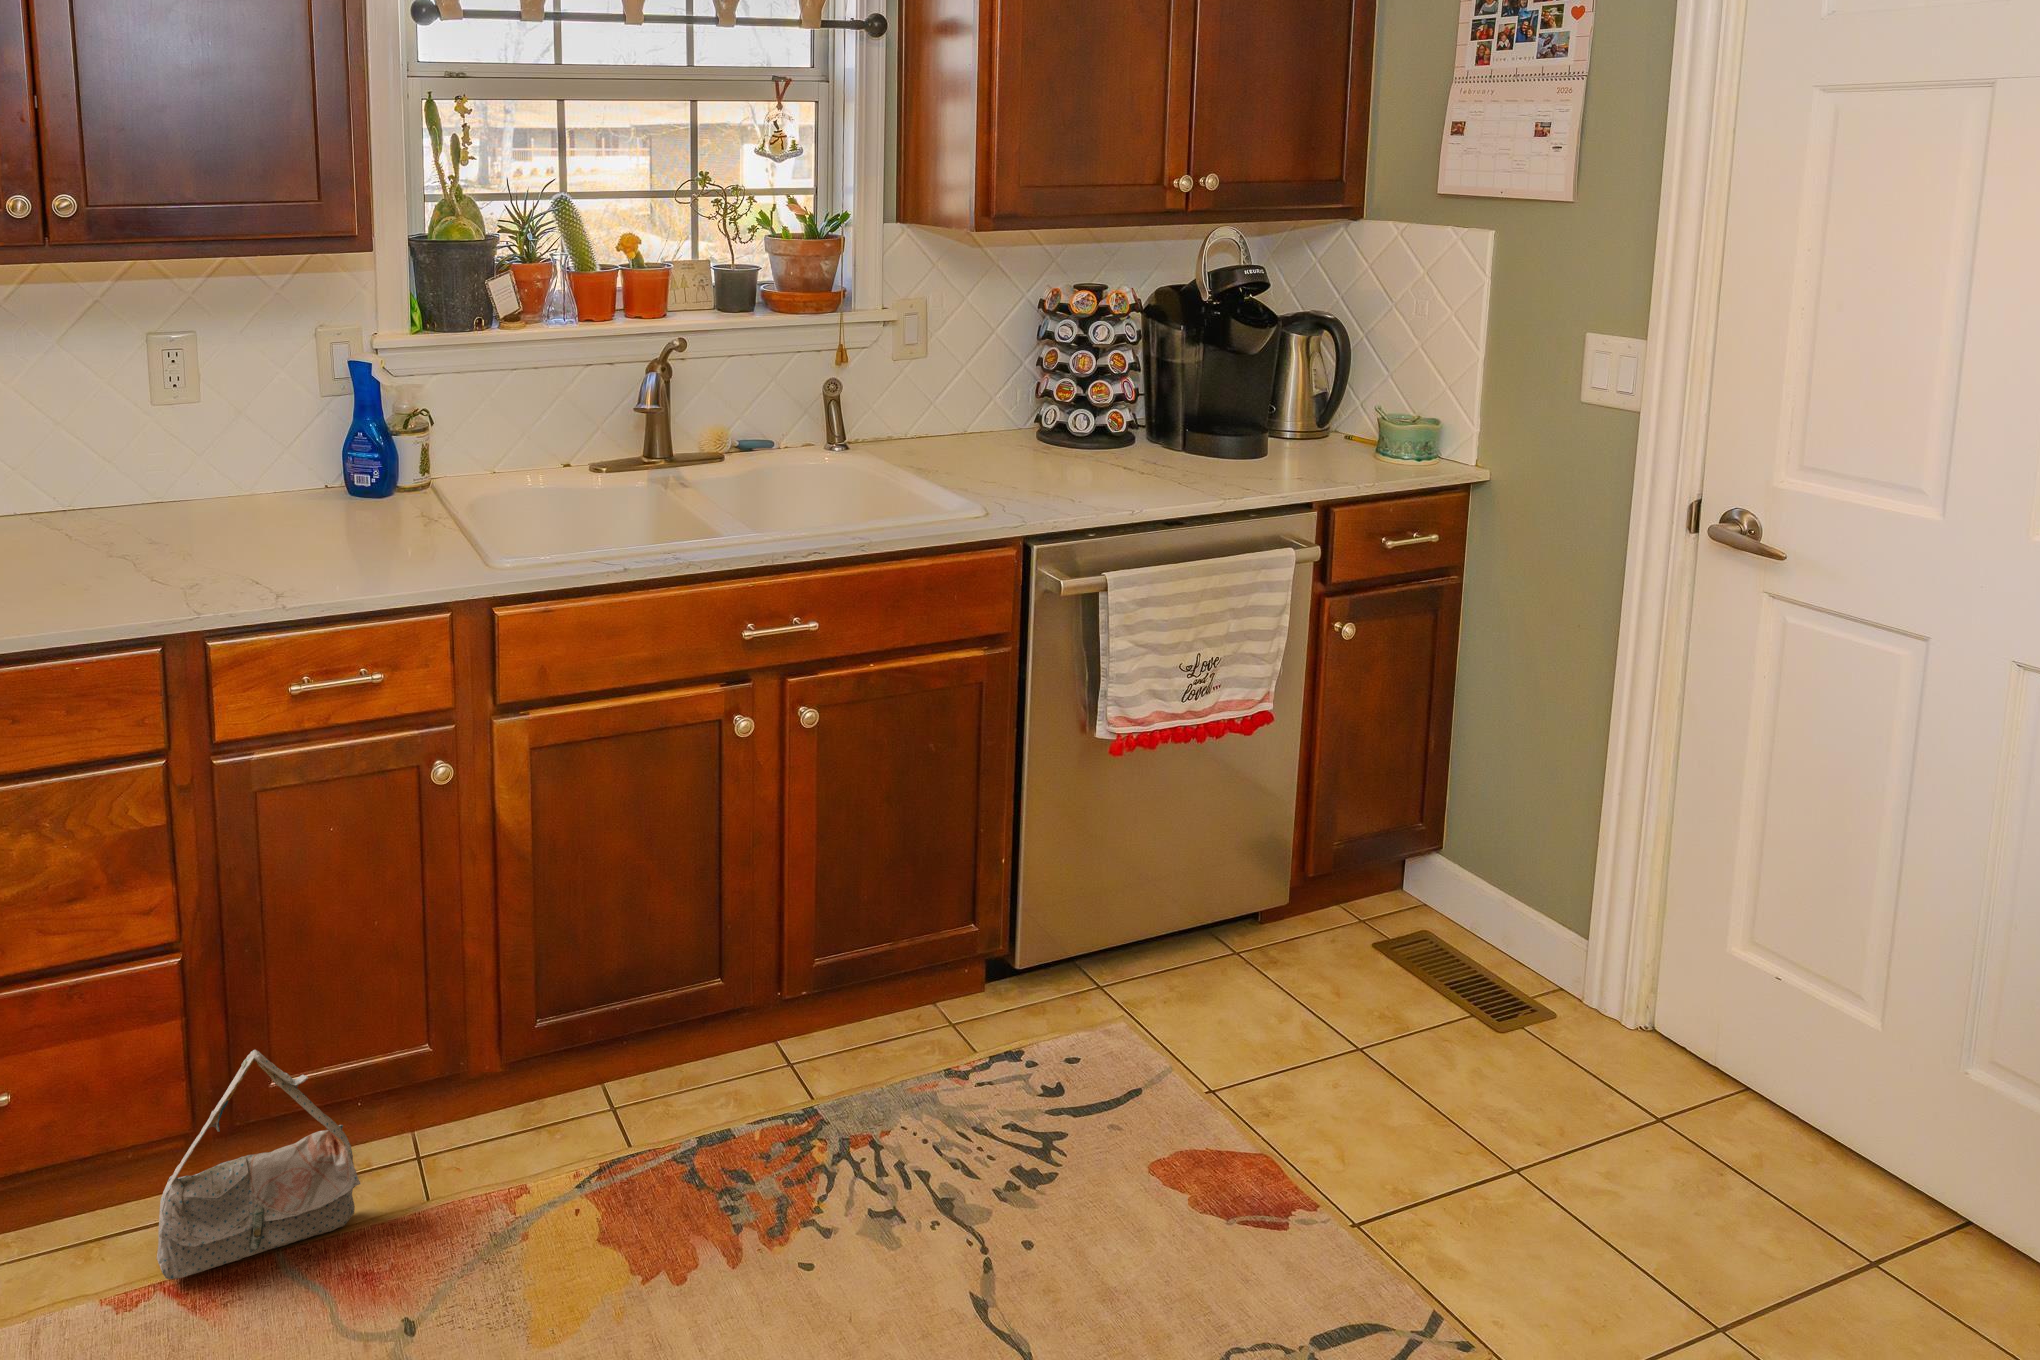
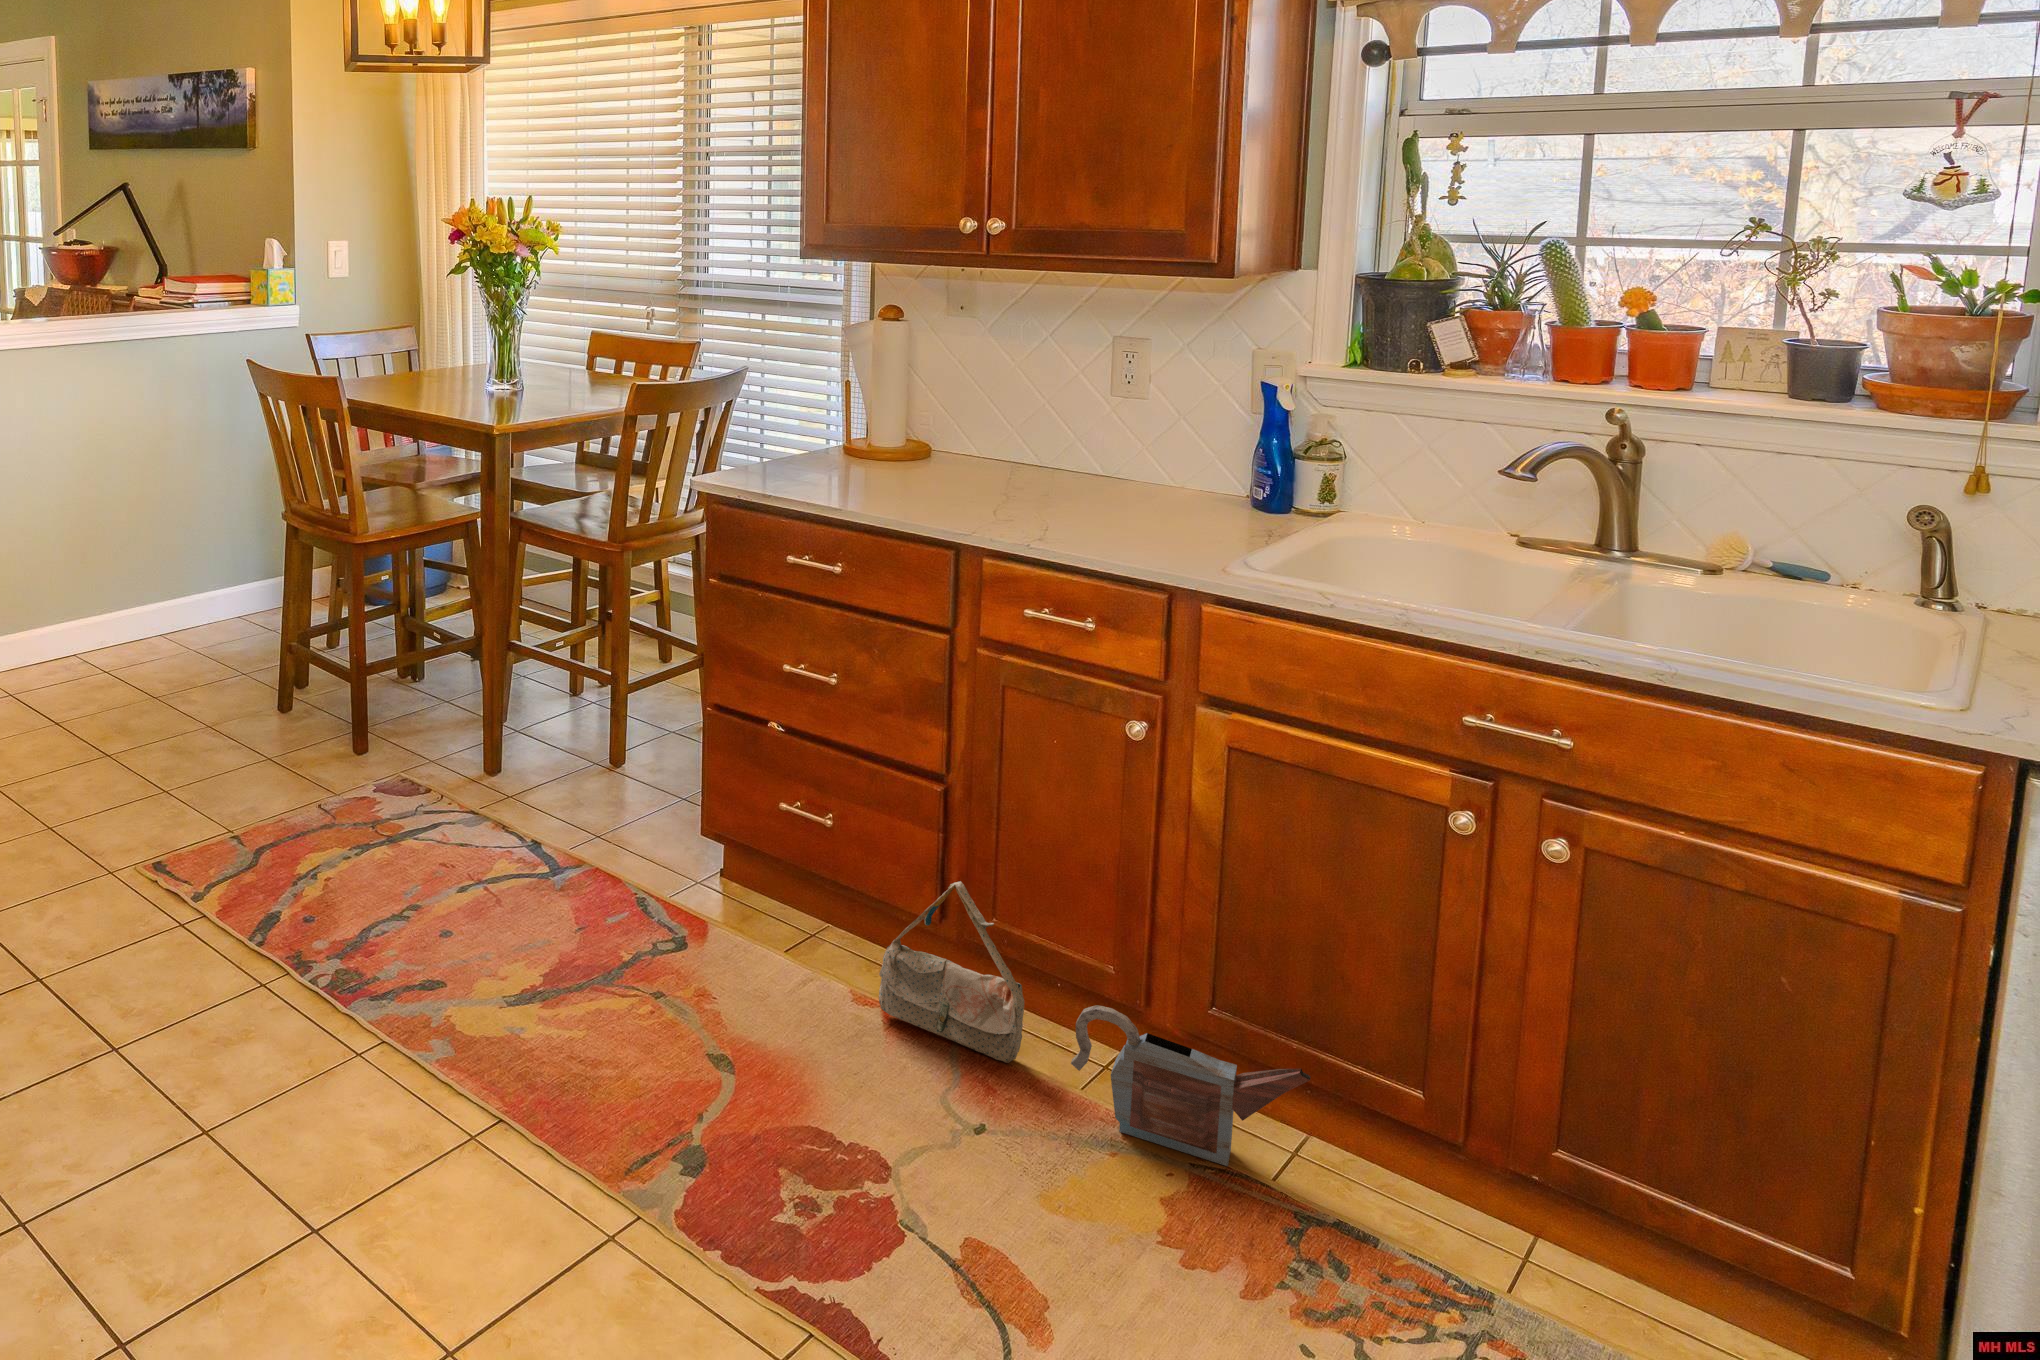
watering can: none [436,1023,650,1207] -> present [1071,1005,1311,1166]

